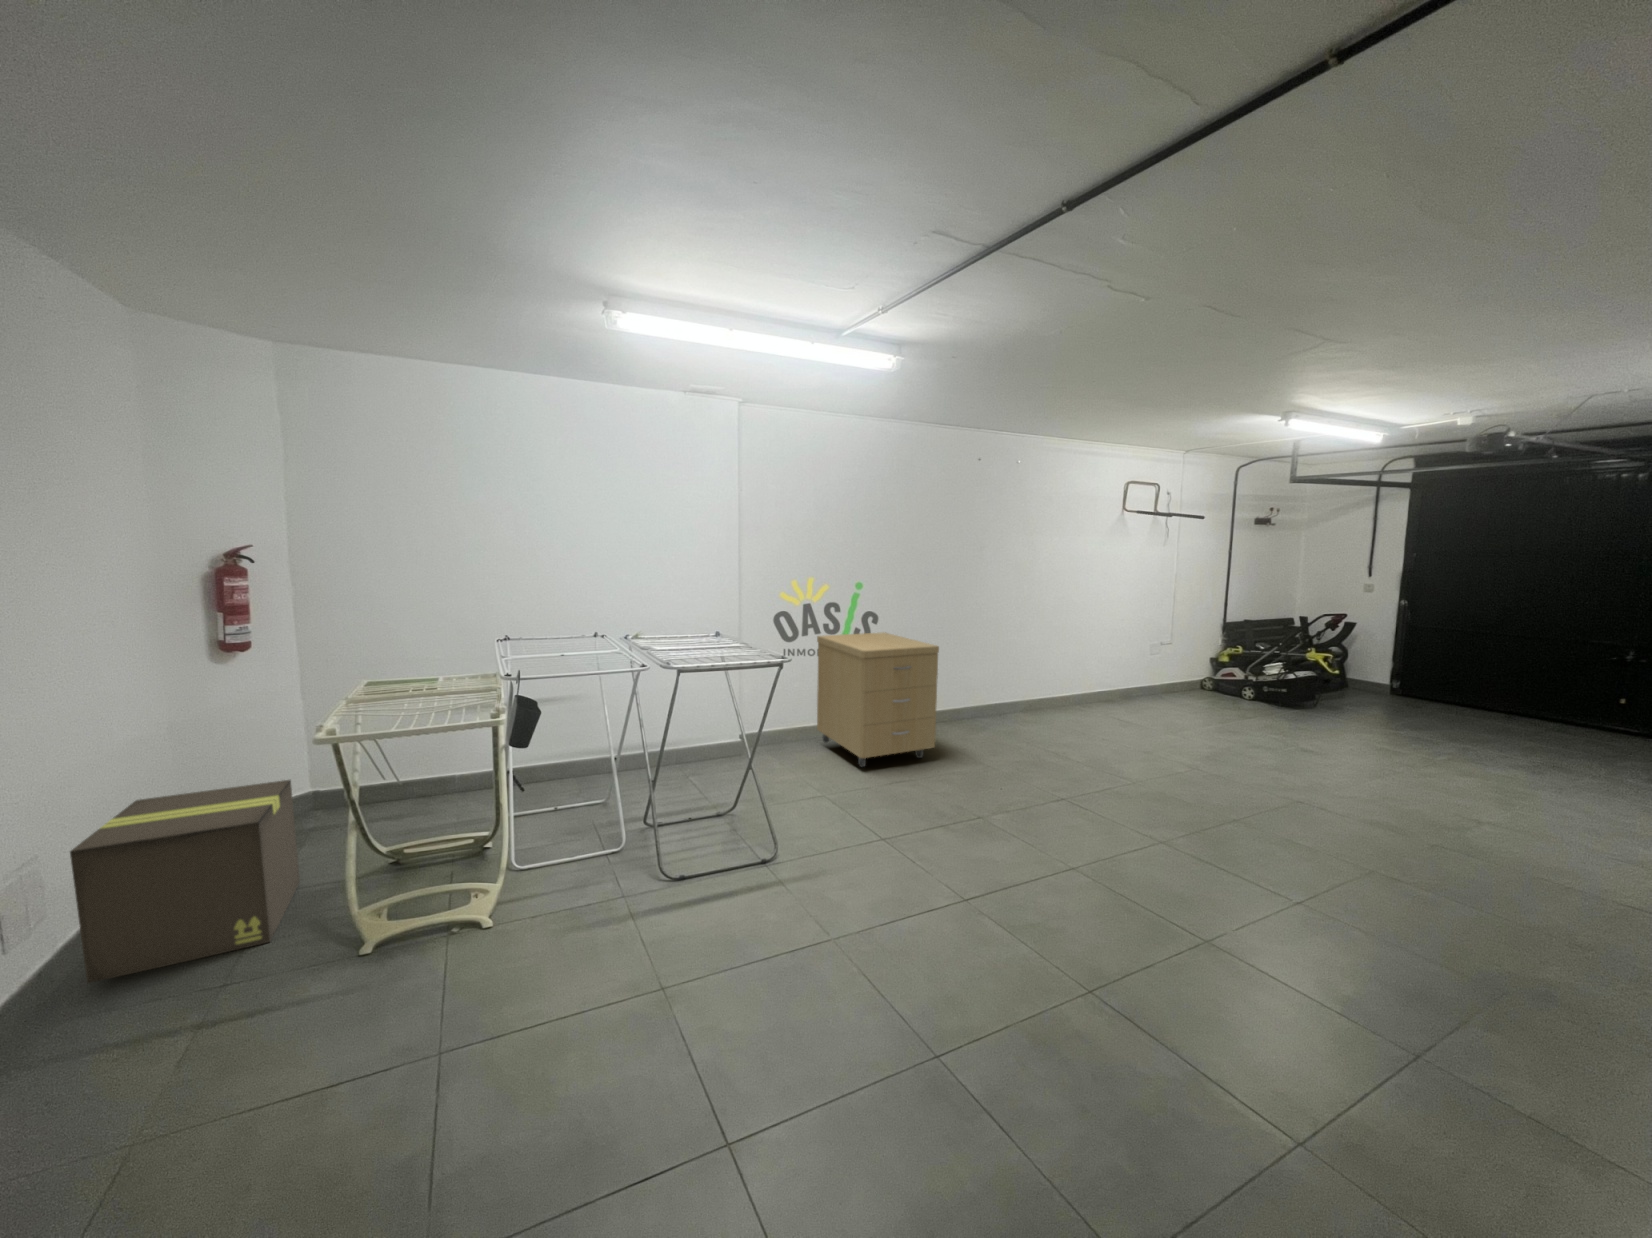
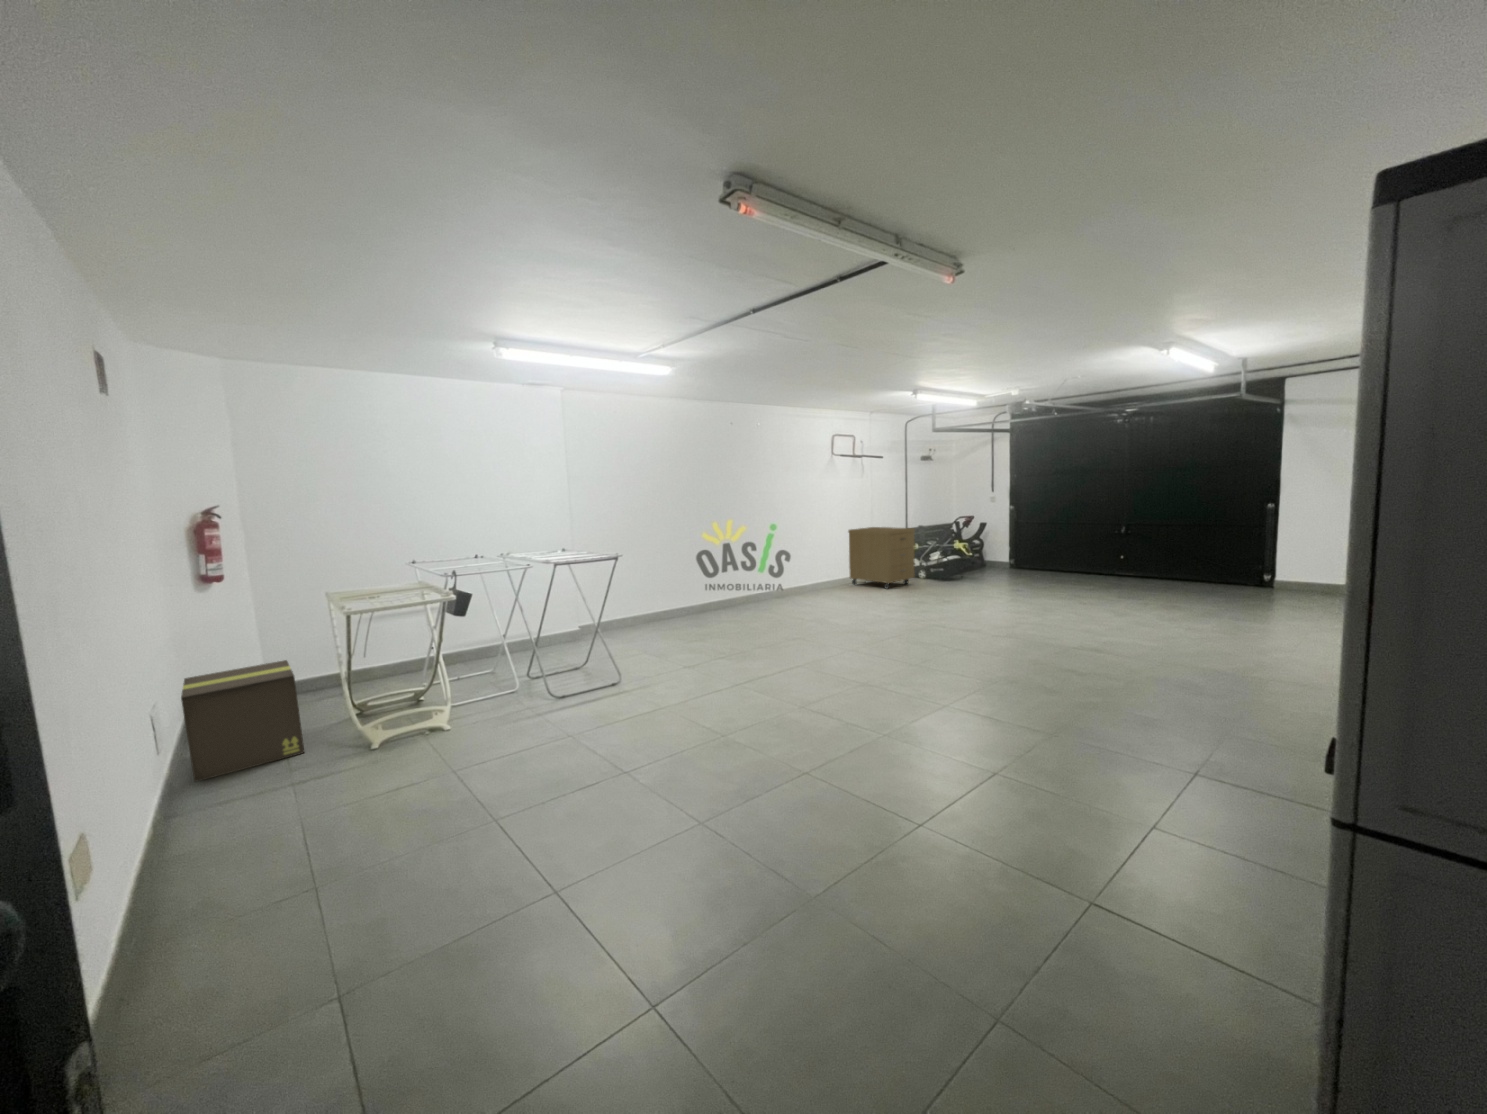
storage cabinet: present [817,632,939,767] -> present [848,527,915,588]

